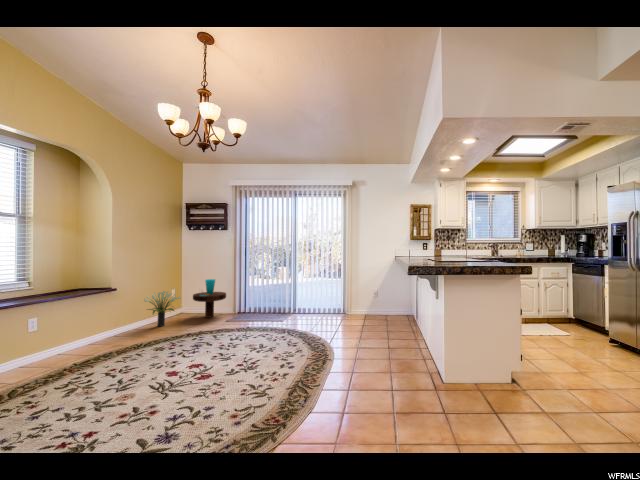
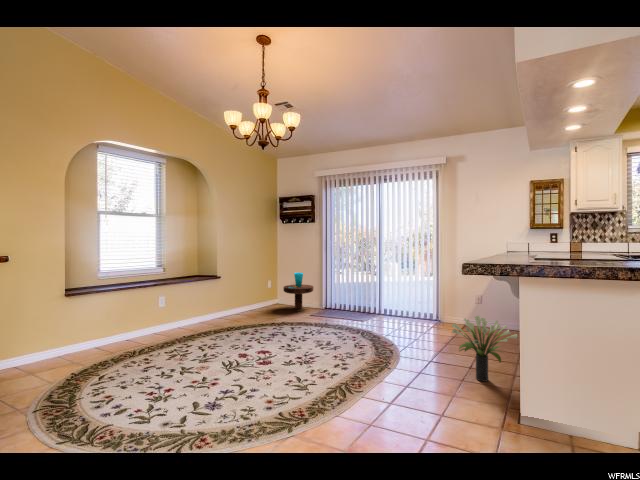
potted plant: present [144,291,180,327] -> present [452,316,518,382]

